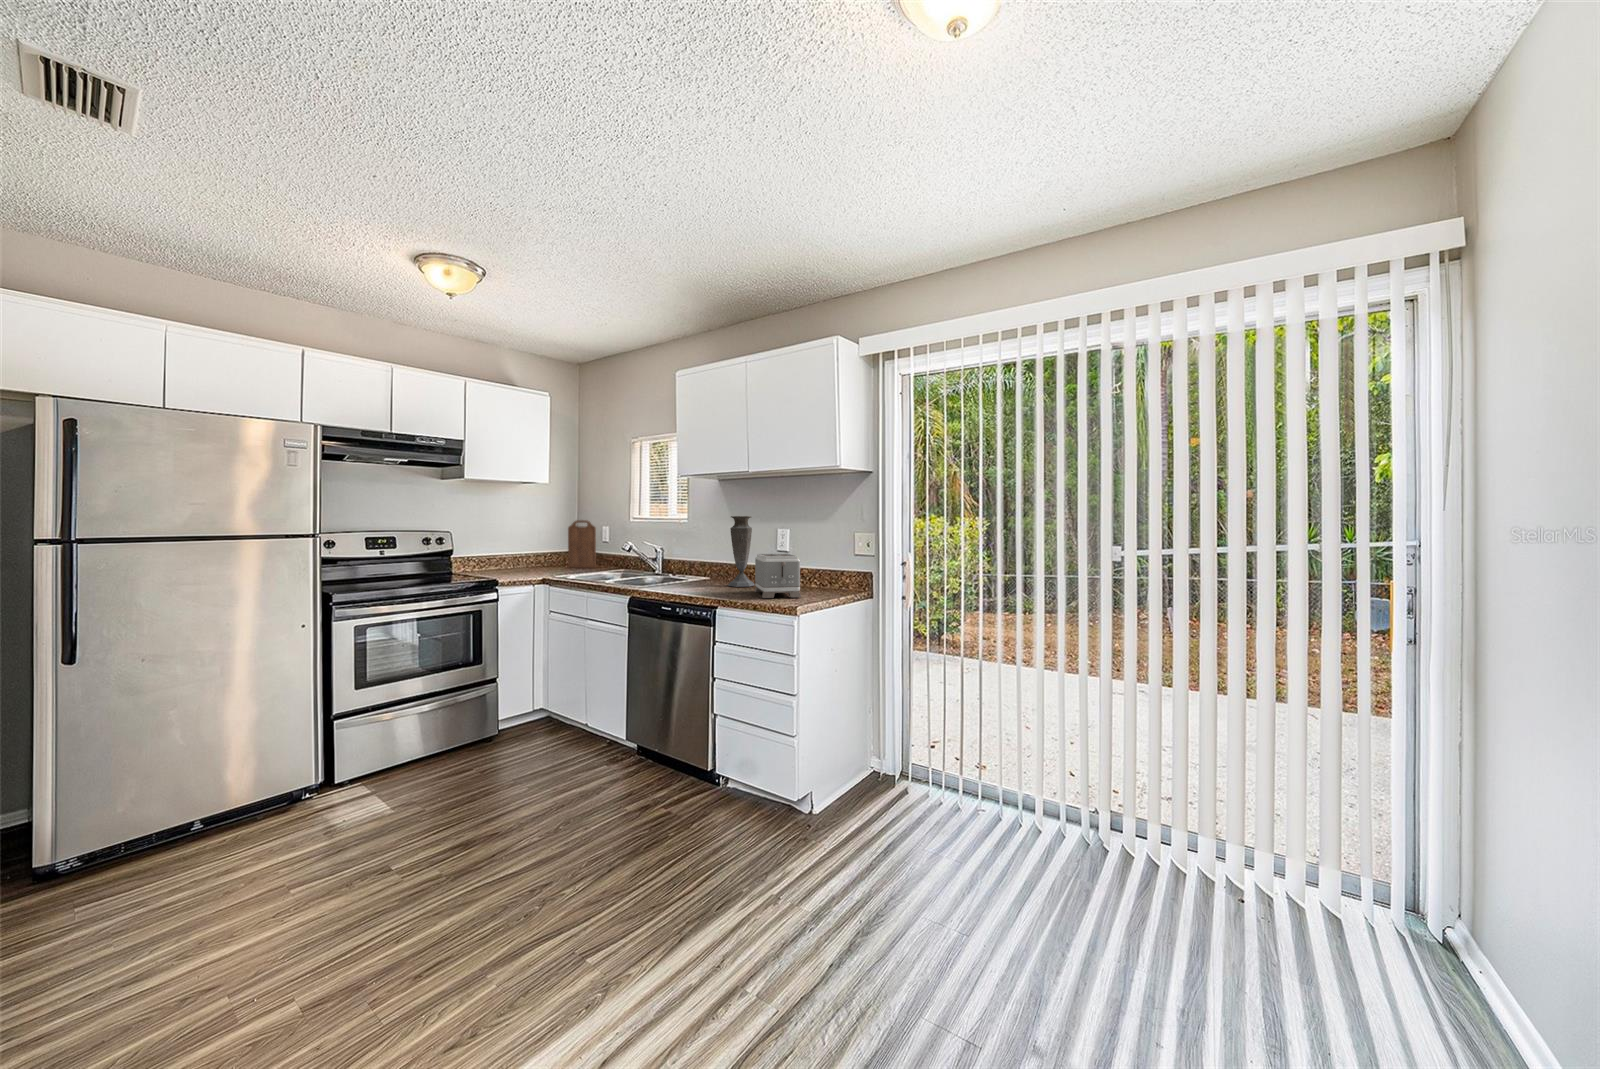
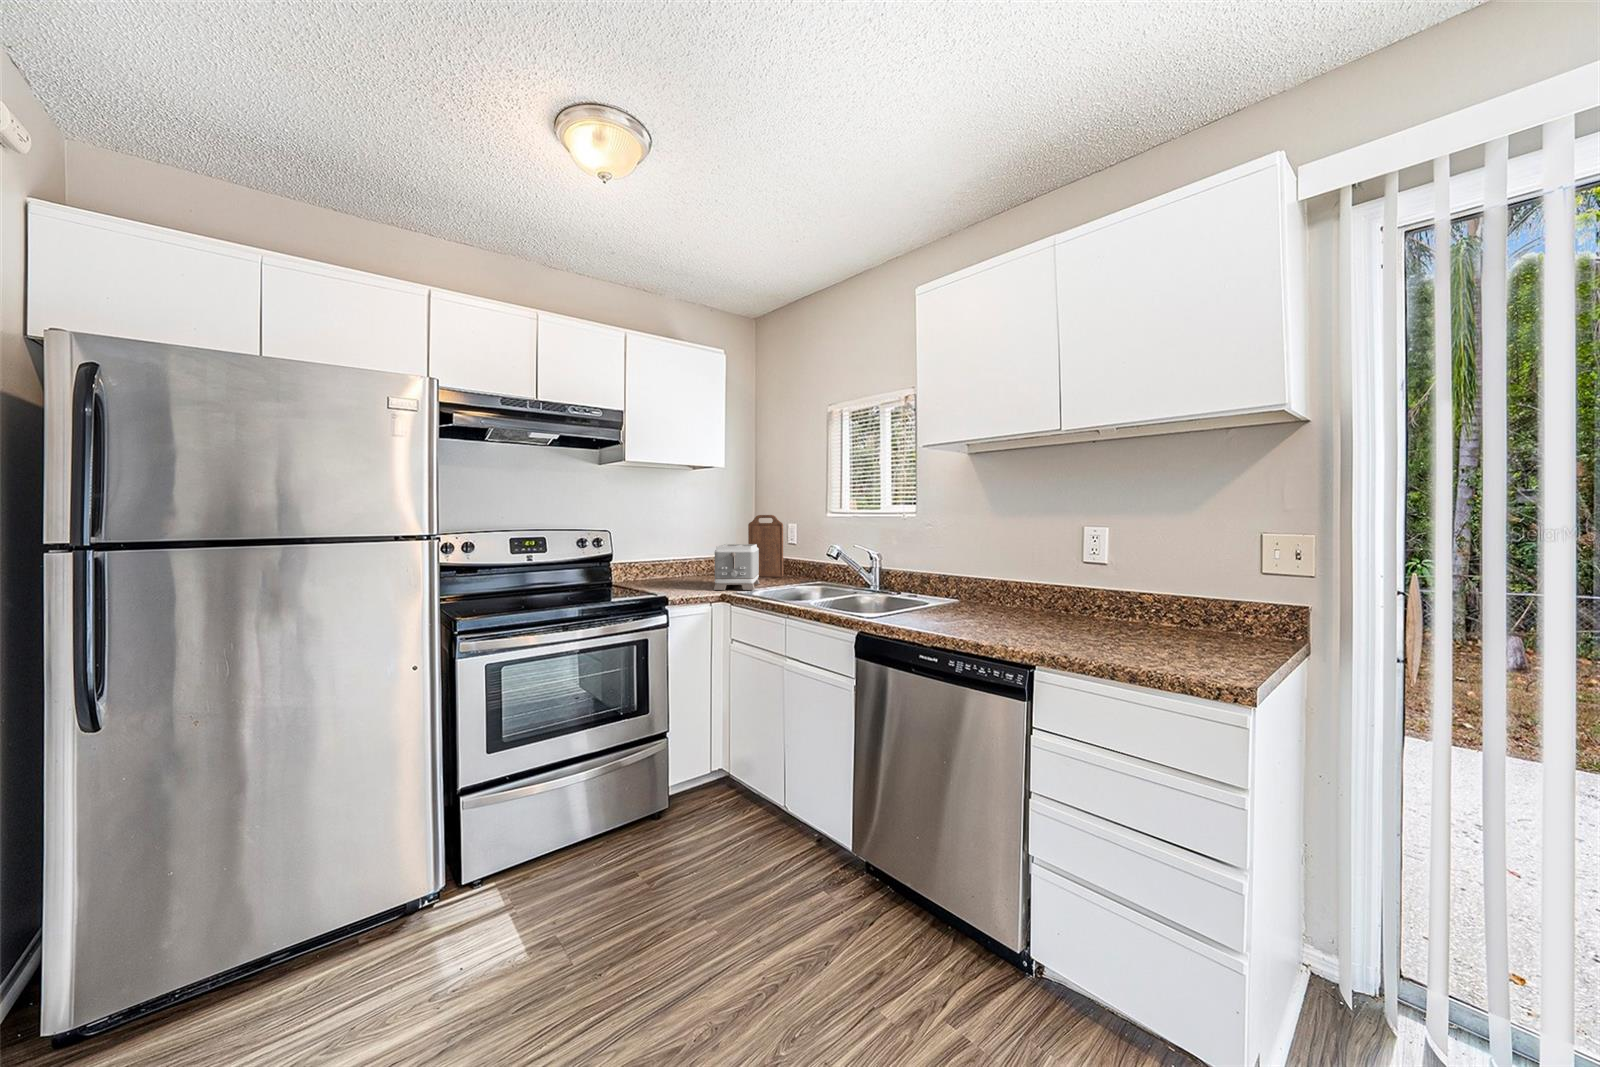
vase: present [728,516,755,587] -> none [1003,506,1046,619]
toaster: present [754,554,801,598] -> present [713,544,760,590]

